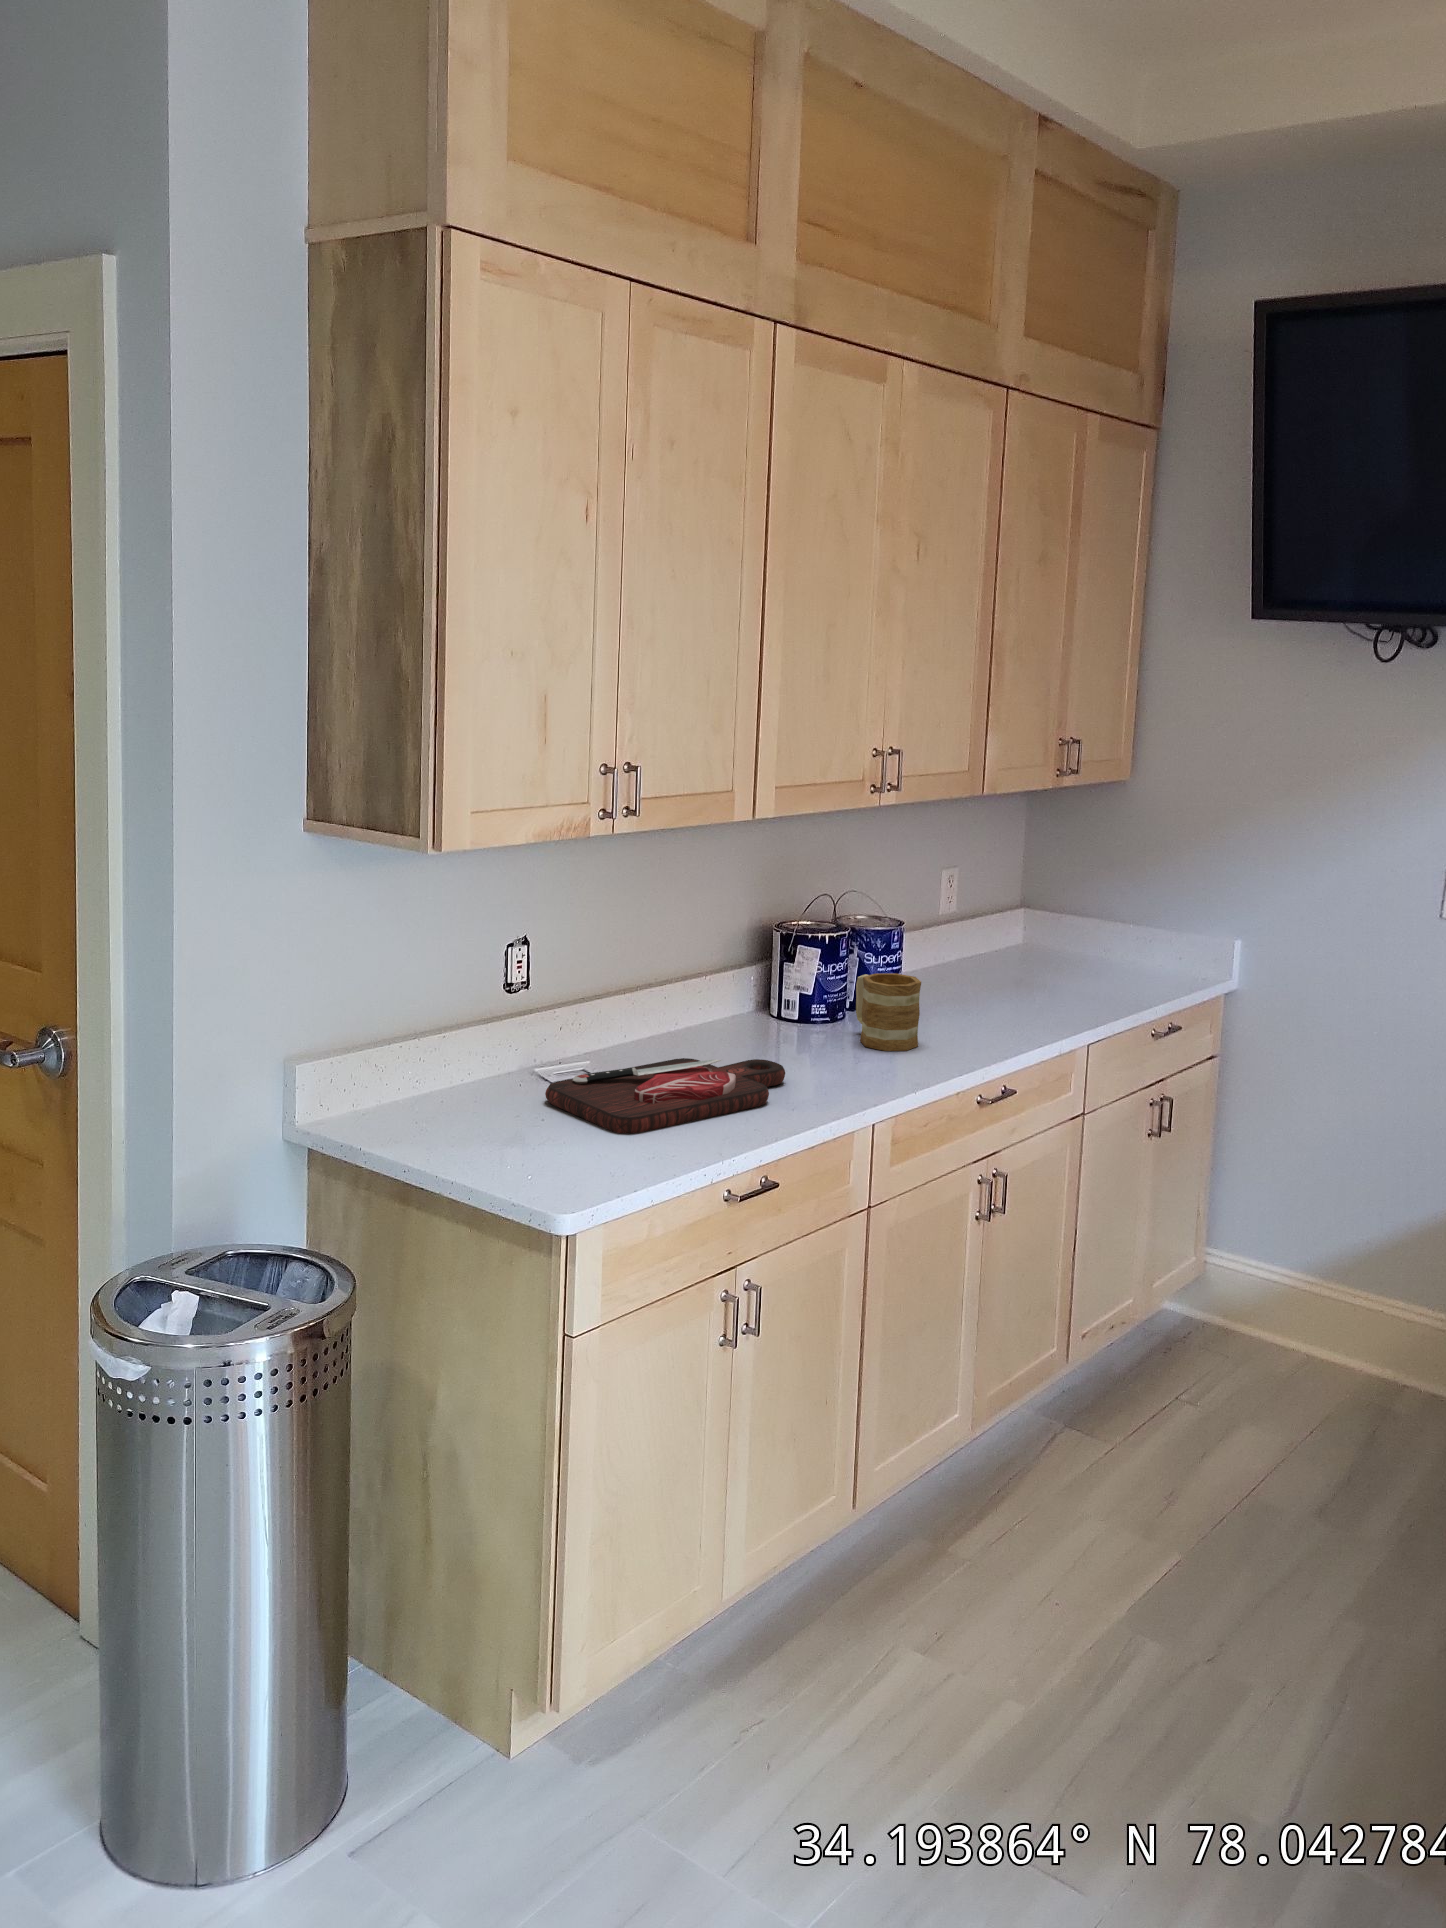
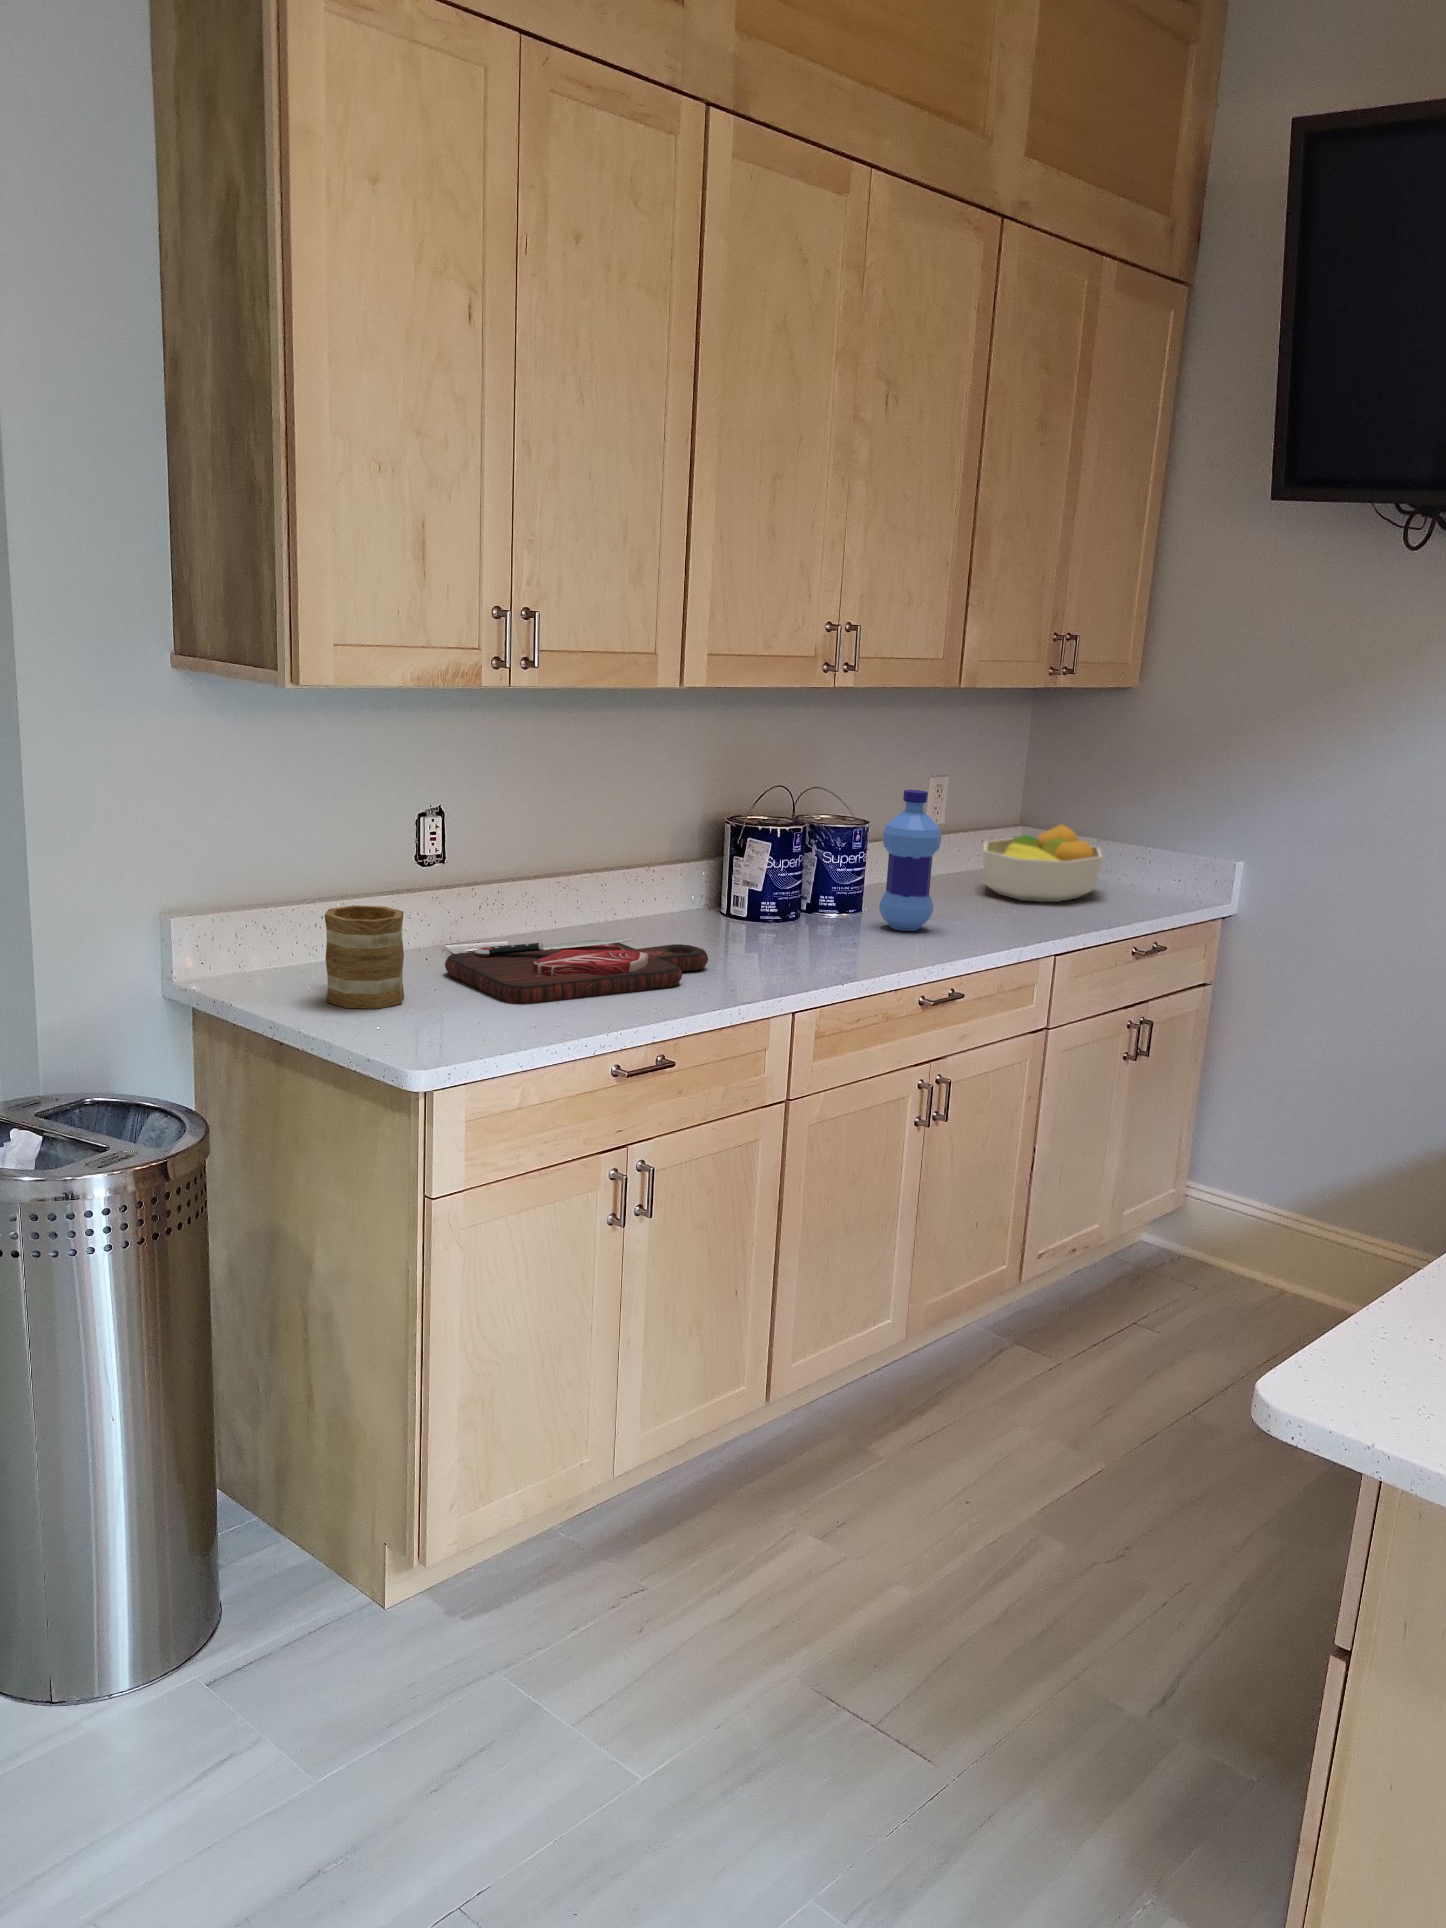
water bottle: none [922,895,978,1027] -> present [879,790,941,931]
fruit bowl: none [998,908,1112,985] -> present [983,825,1102,902]
mug: present [856,973,921,1051] -> present [324,905,404,1009]

